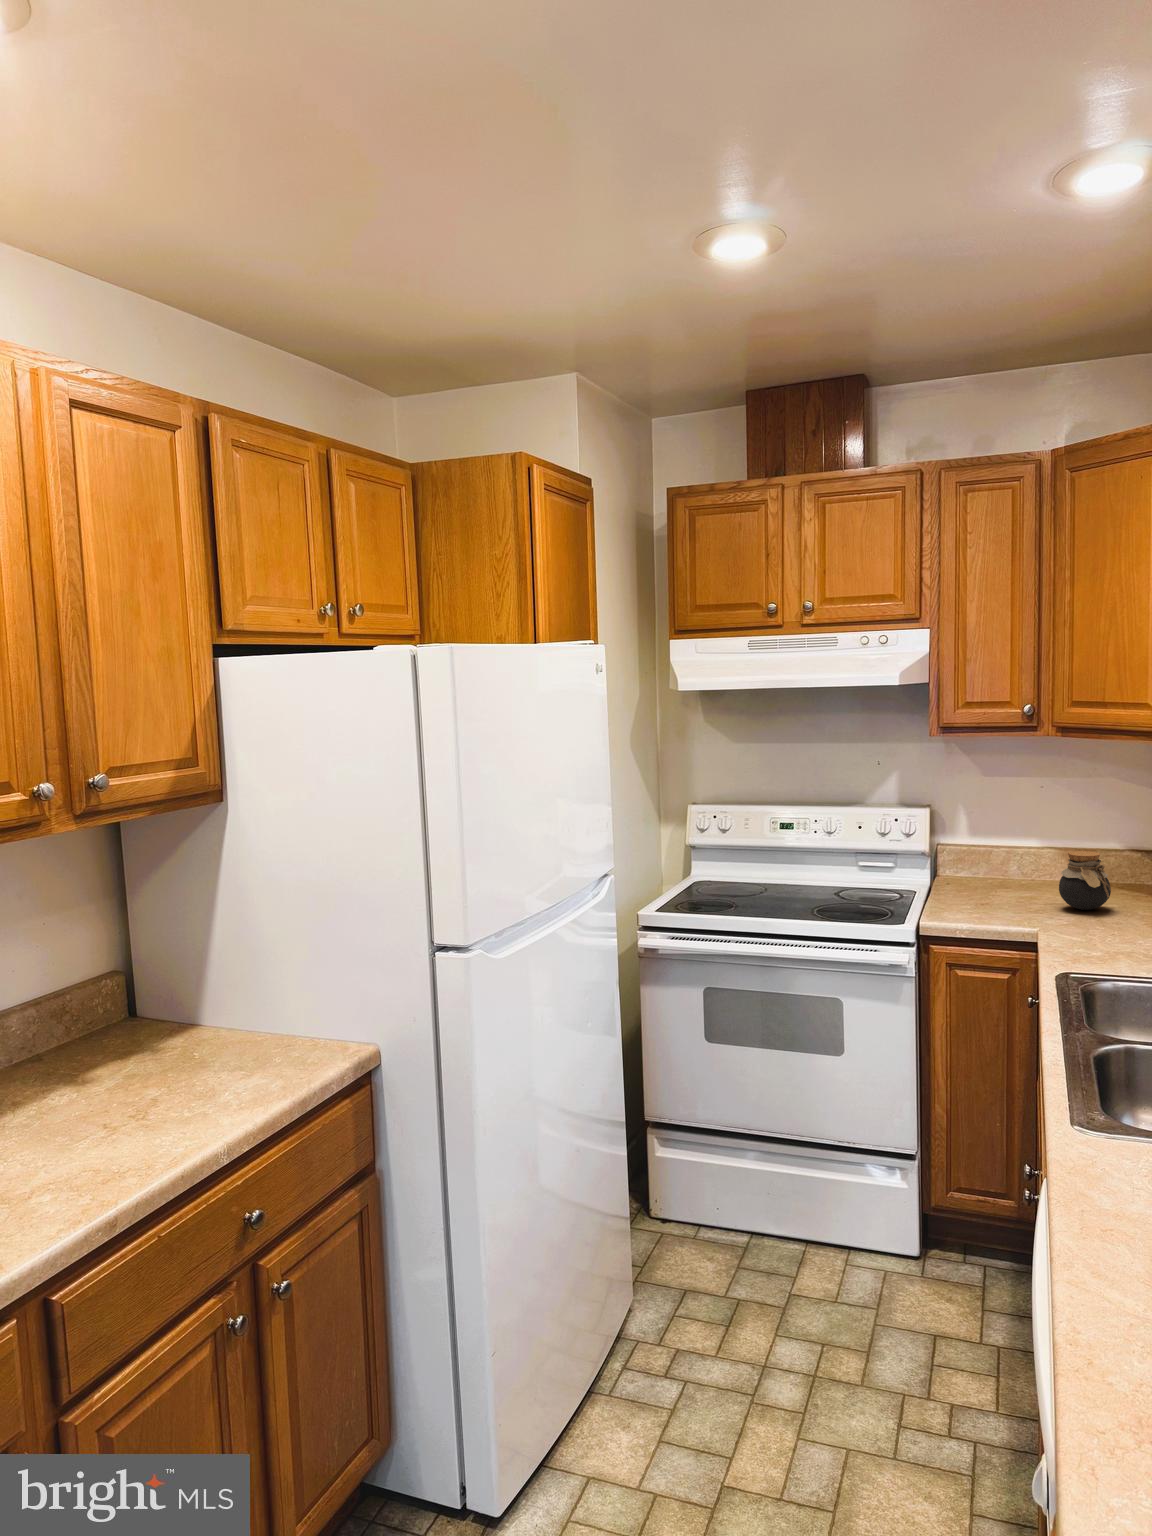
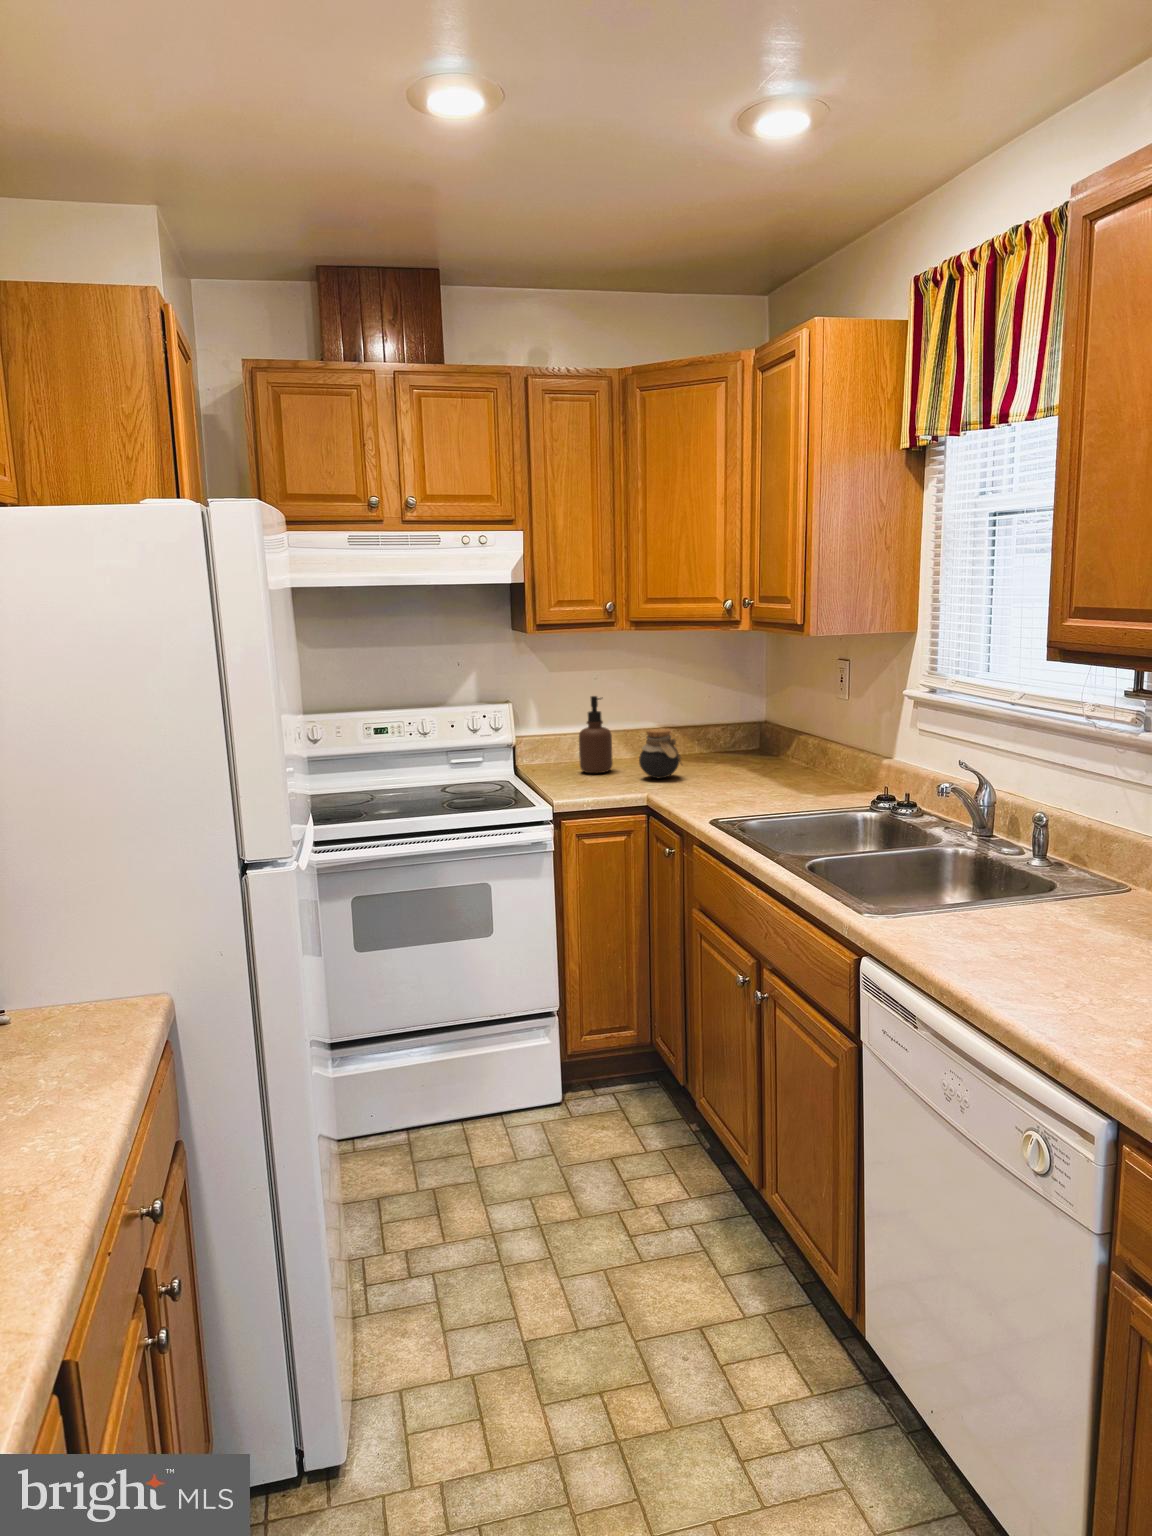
soap dispenser: none [1002,807,1042,895] -> present [579,696,613,773]

